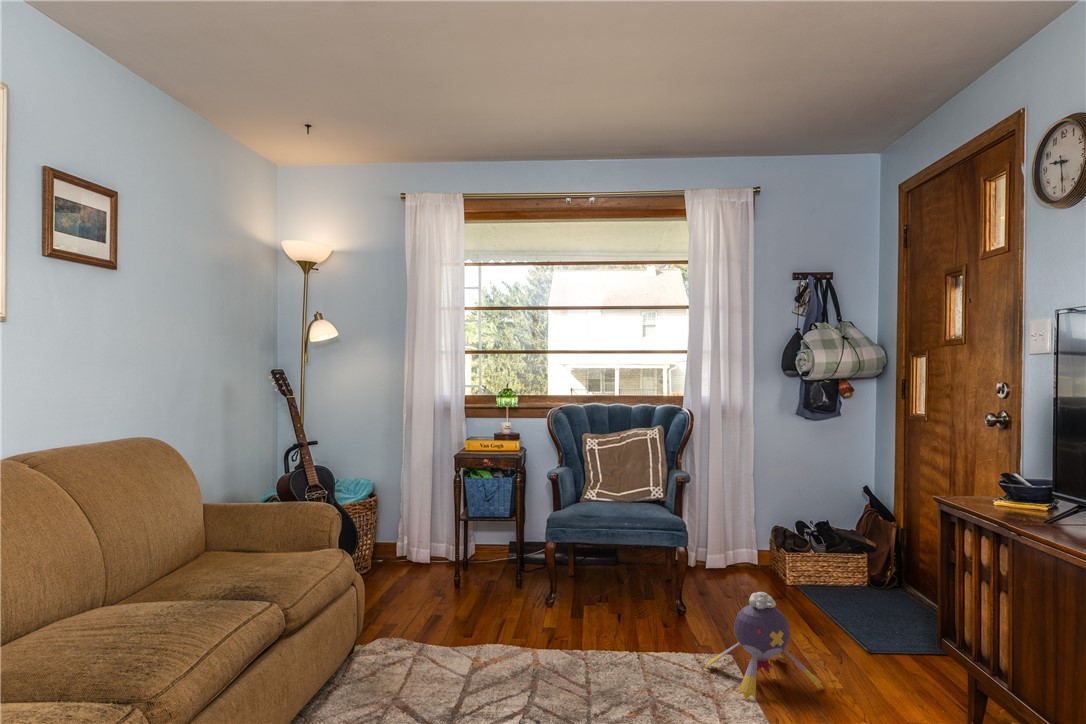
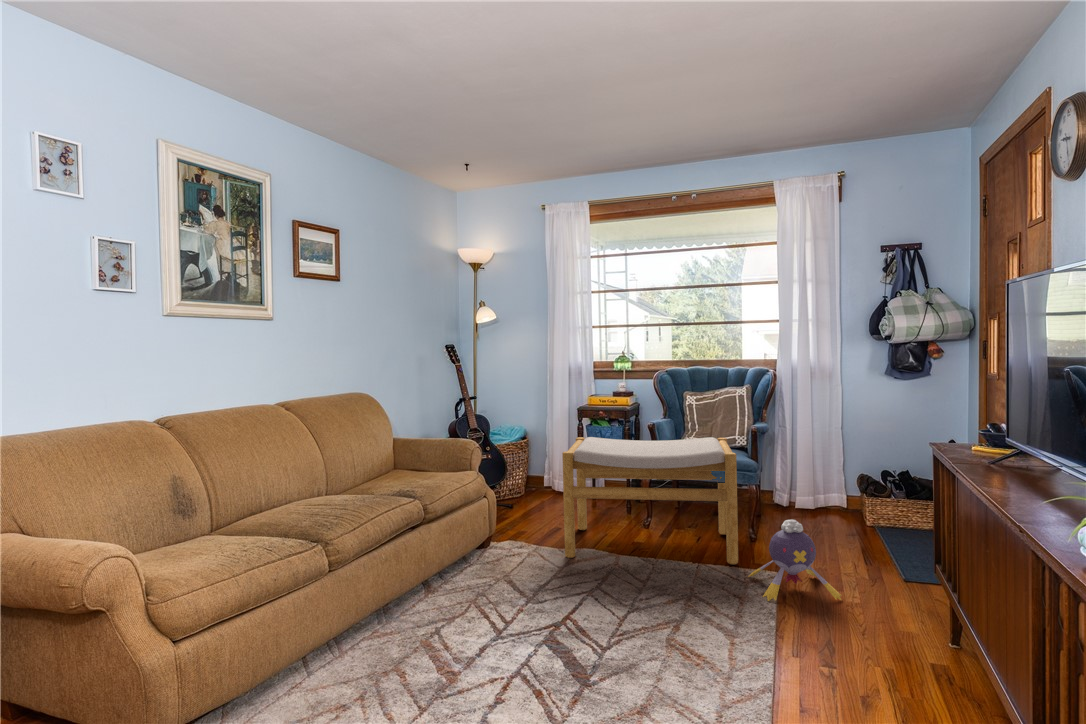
footstool: none [466,490,684,660] -> present [562,437,738,564]

